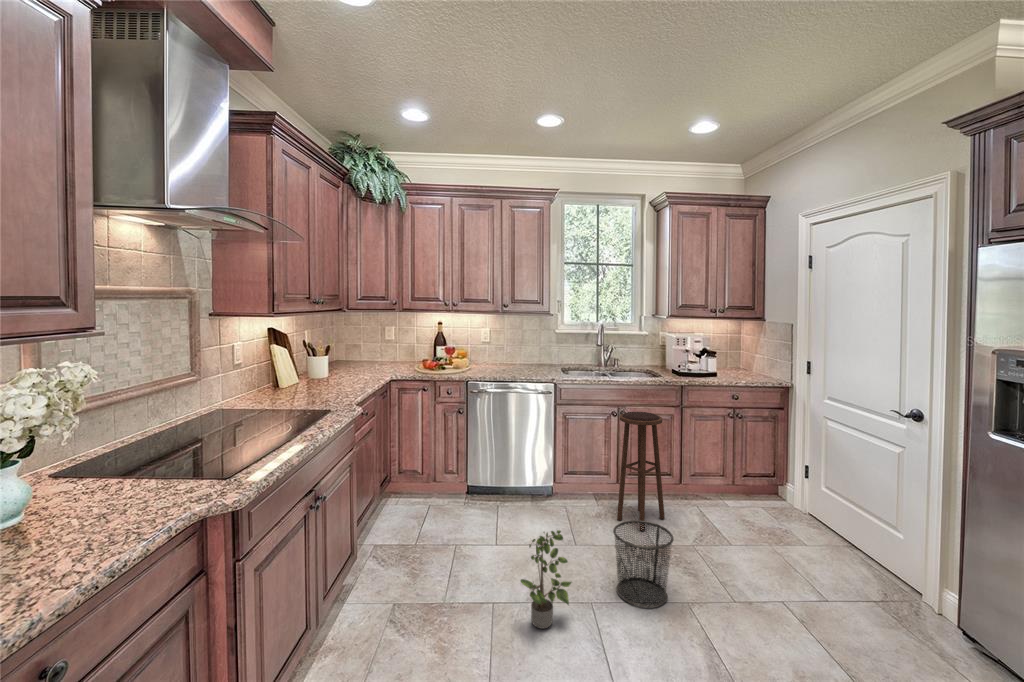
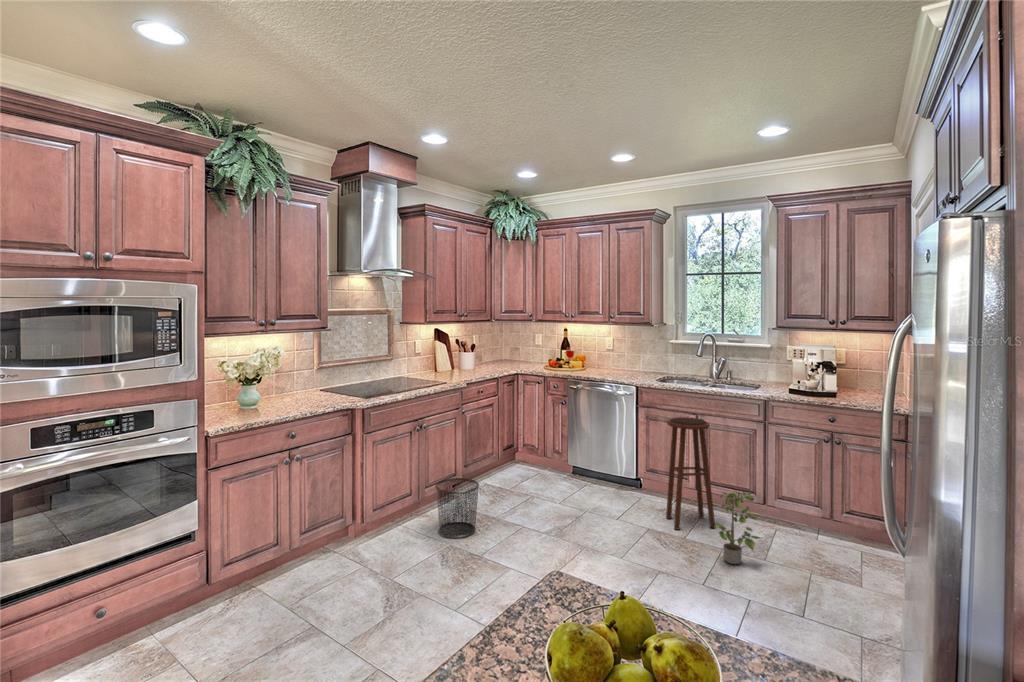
waste bin: present [613,520,674,608] -> present [435,478,479,538]
potted plant: present [521,530,571,629] -> present [715,491,760,564]

